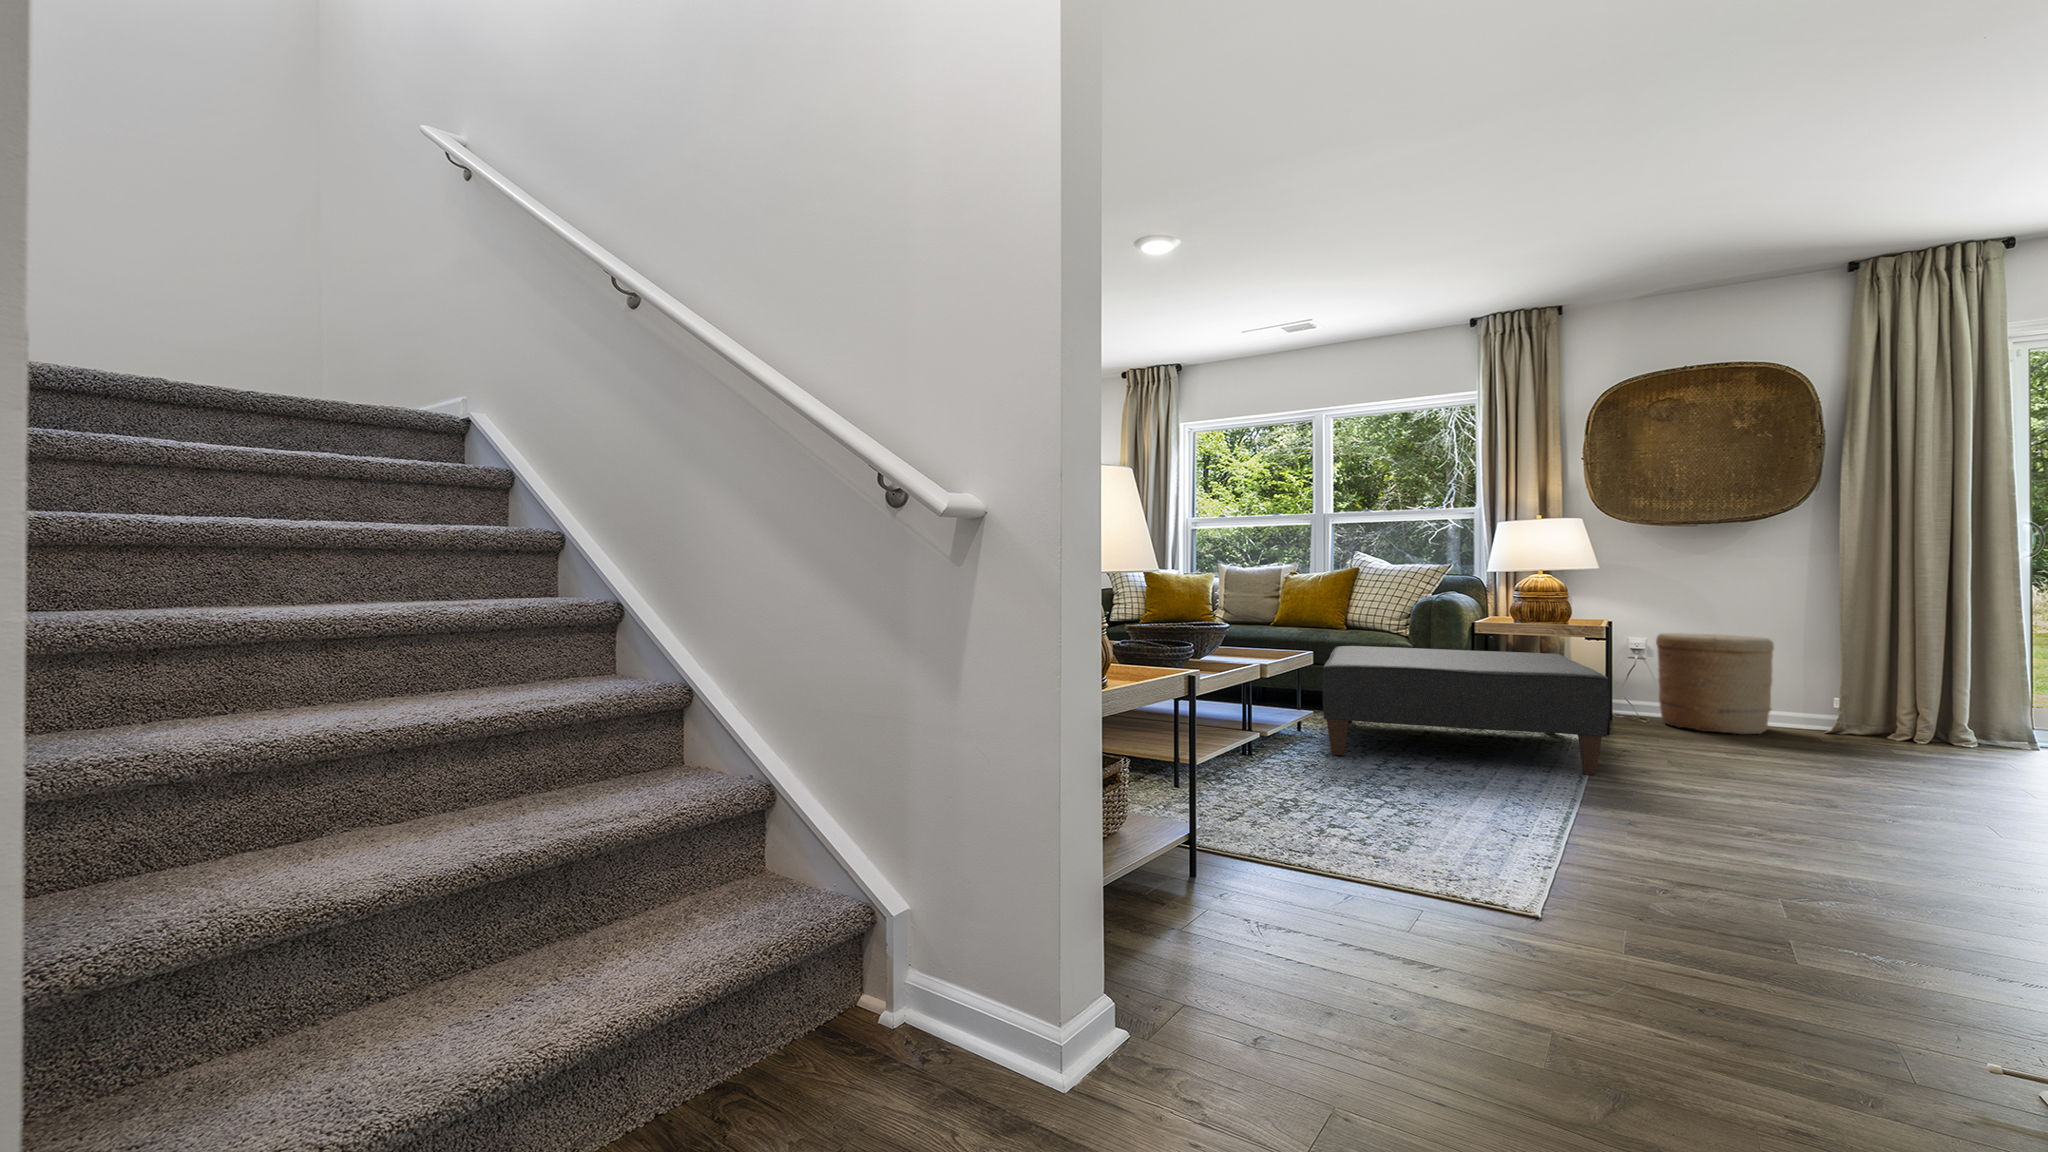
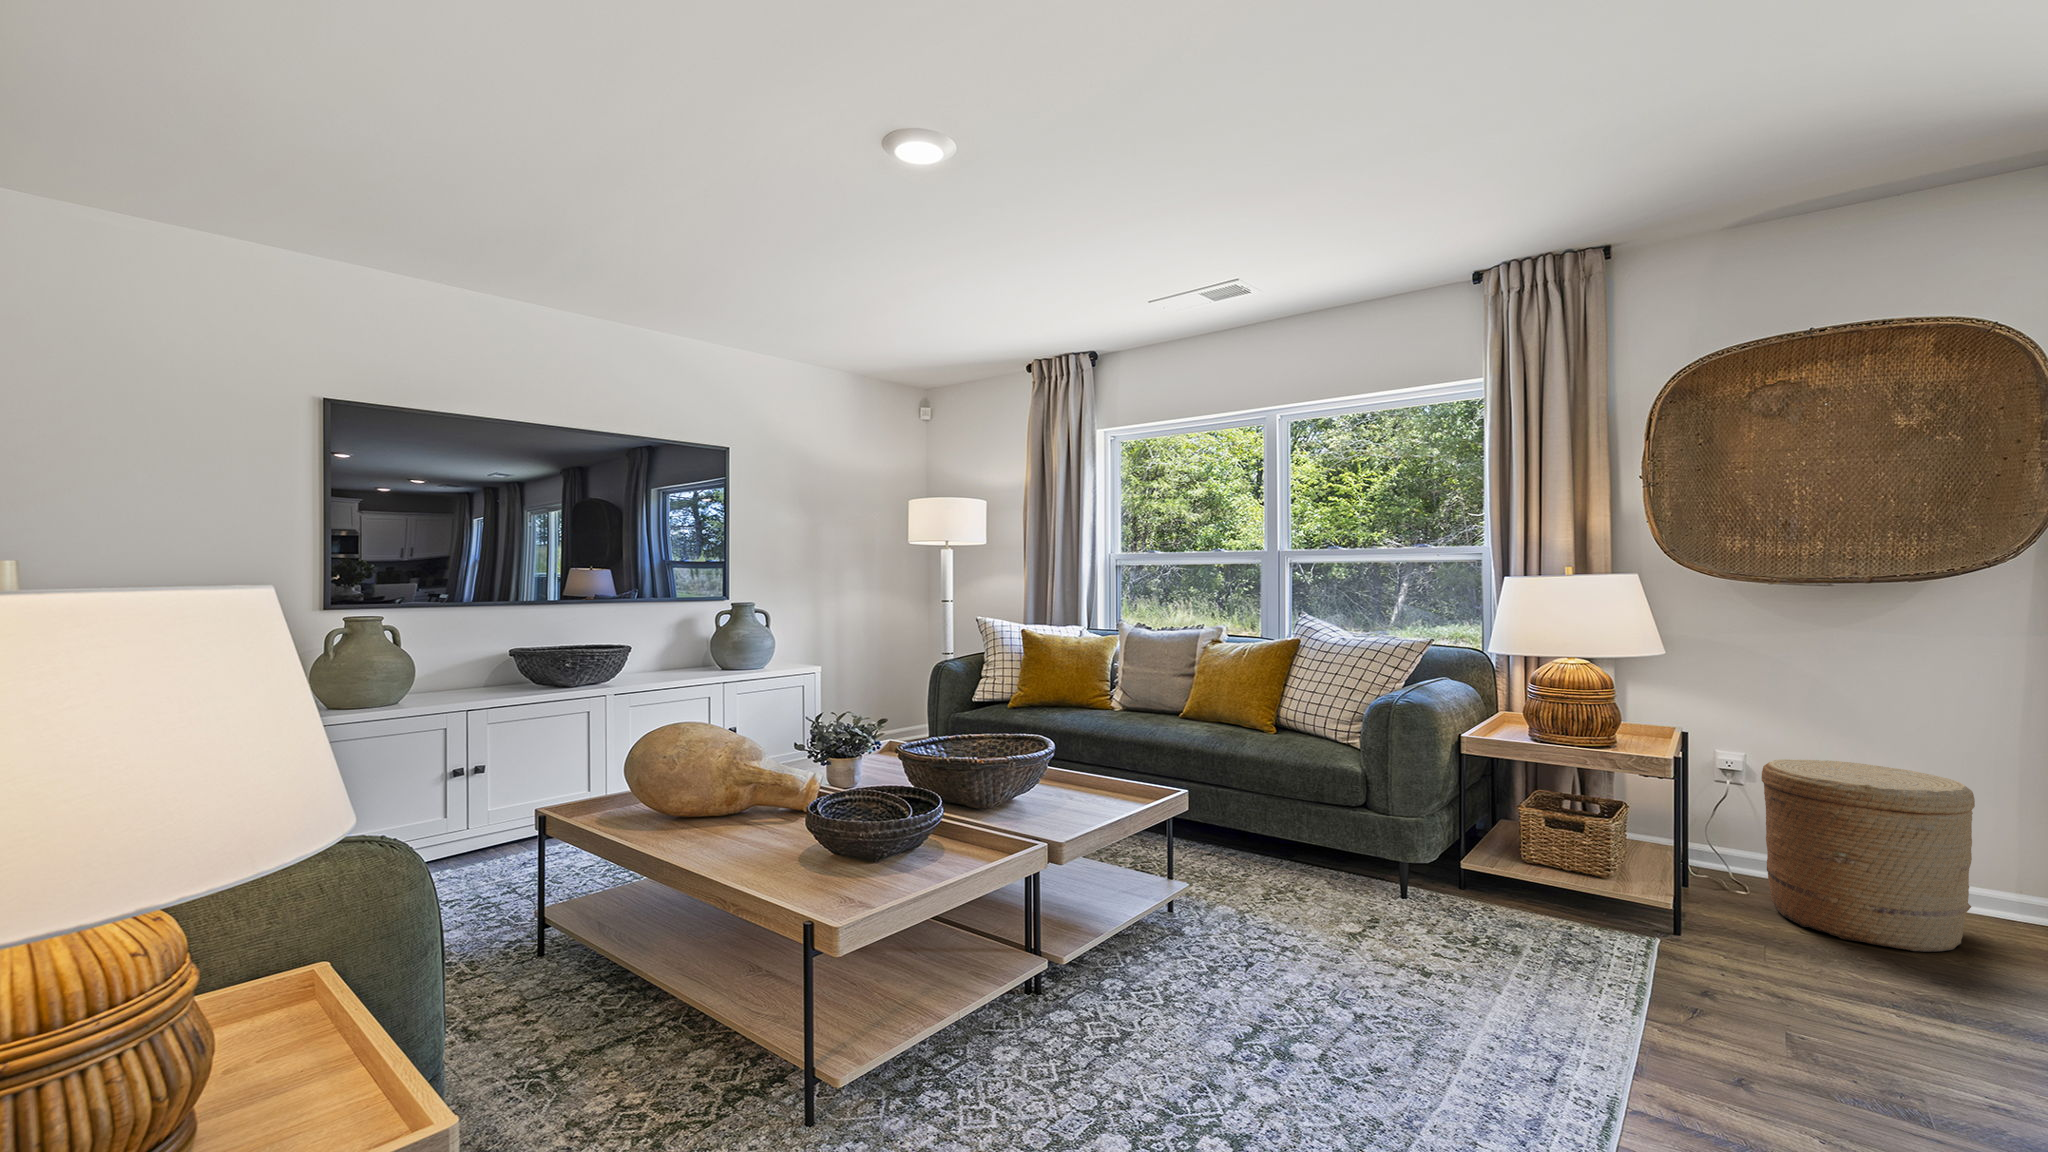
ottoman: present [1322,646,1609,775] -> none [1147,770,1664,1106]

